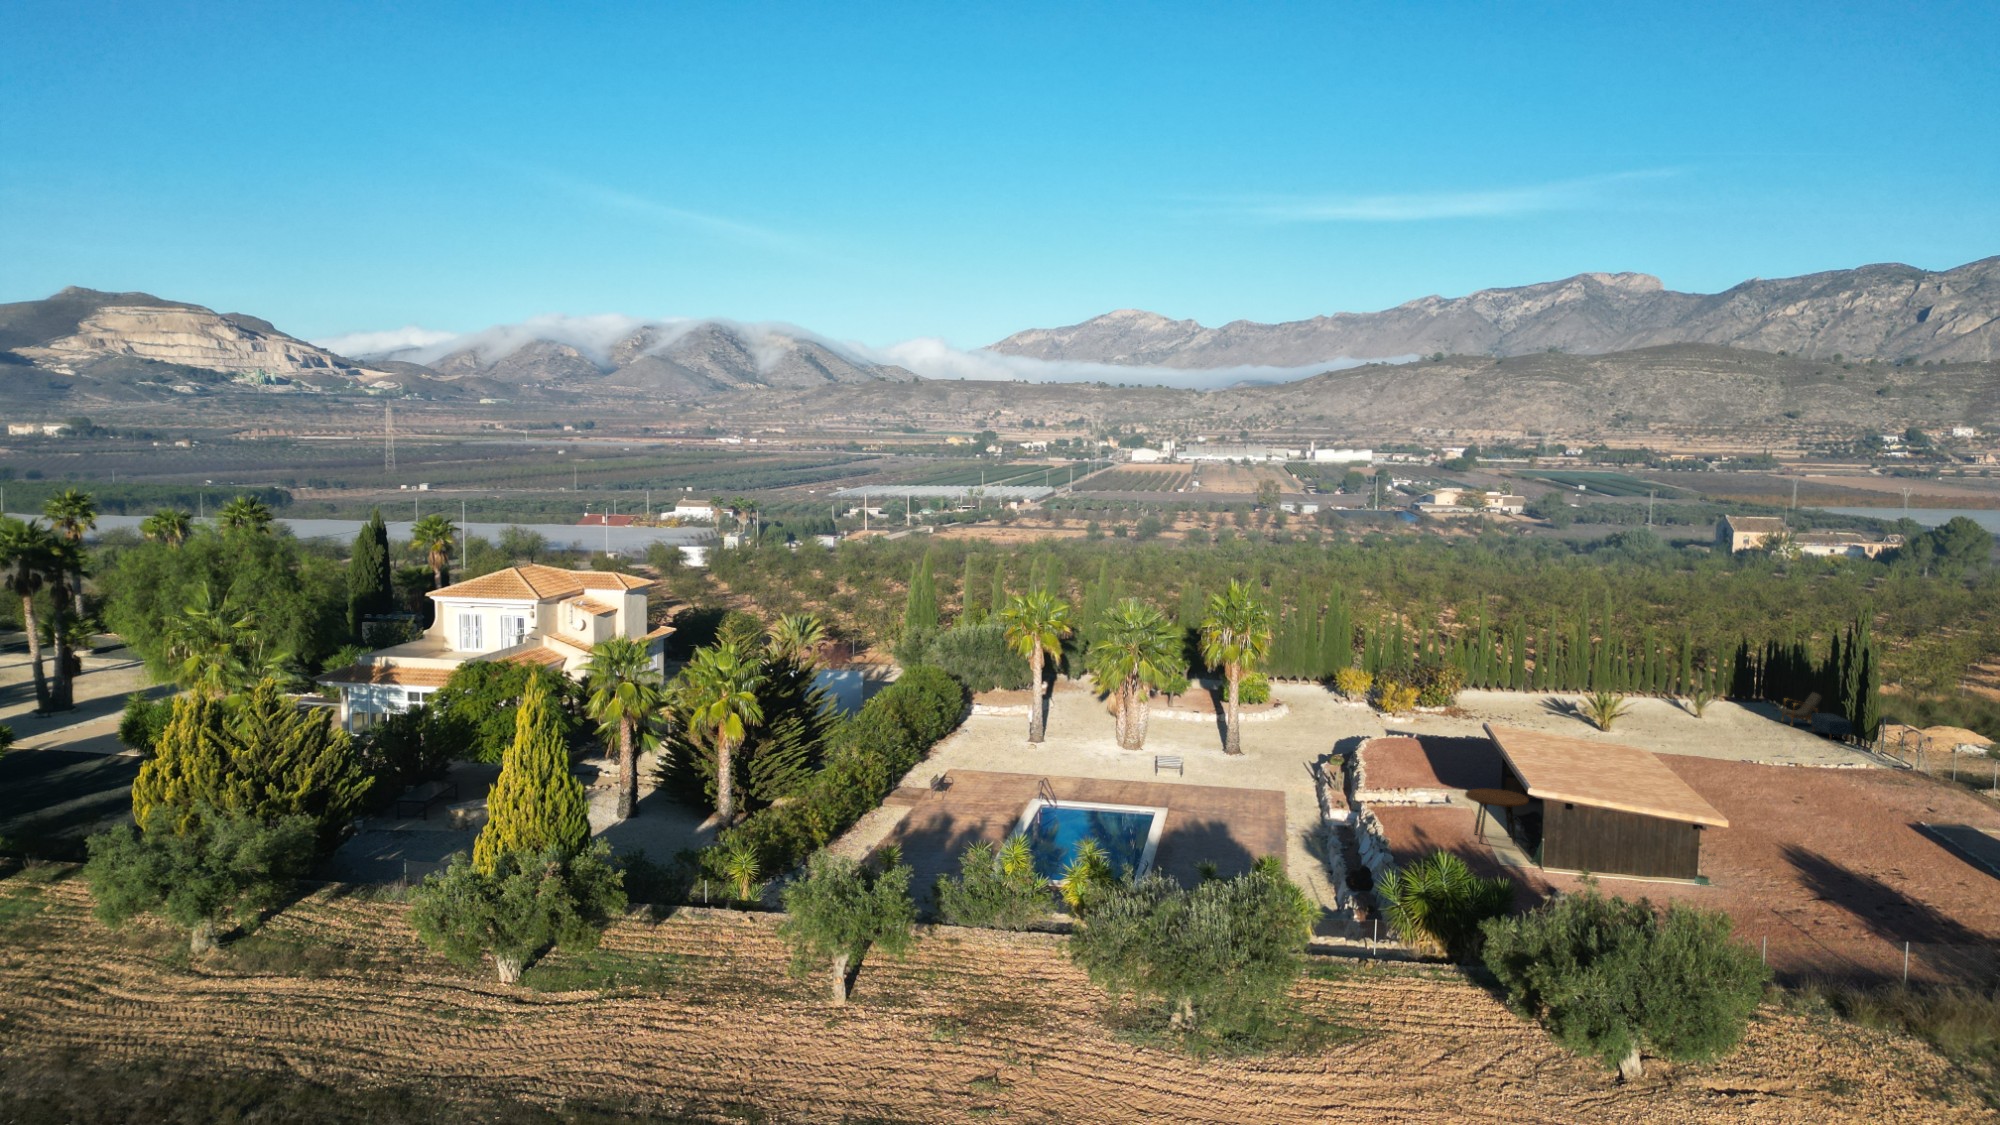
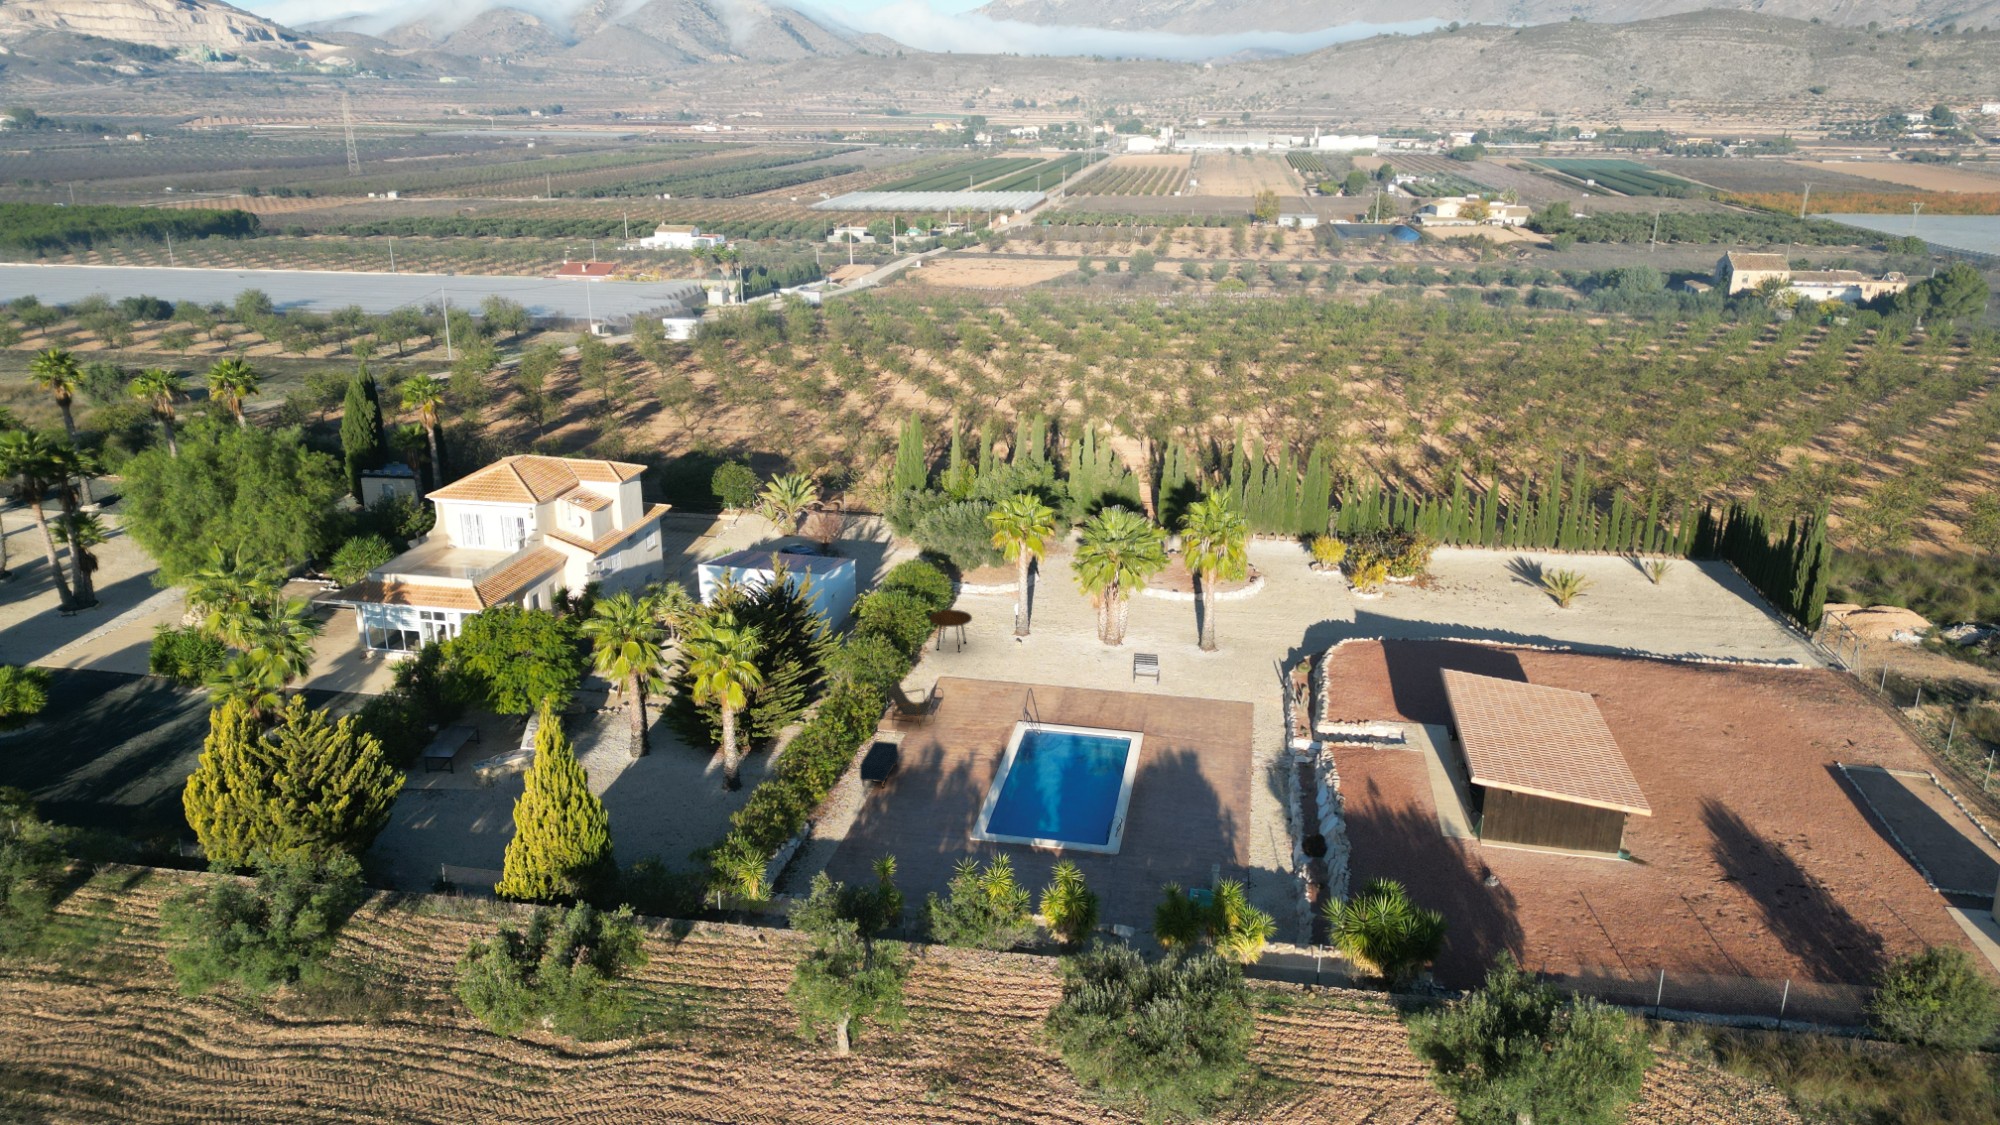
lounge chair: present [1779,693,1821,724] -> present [889,680,931,727]
bench: present [1811,713,1852,740] -> present [860,741,899,788]
dining table: present [1465,789,1529,846] -> present [930,610,972,651]

